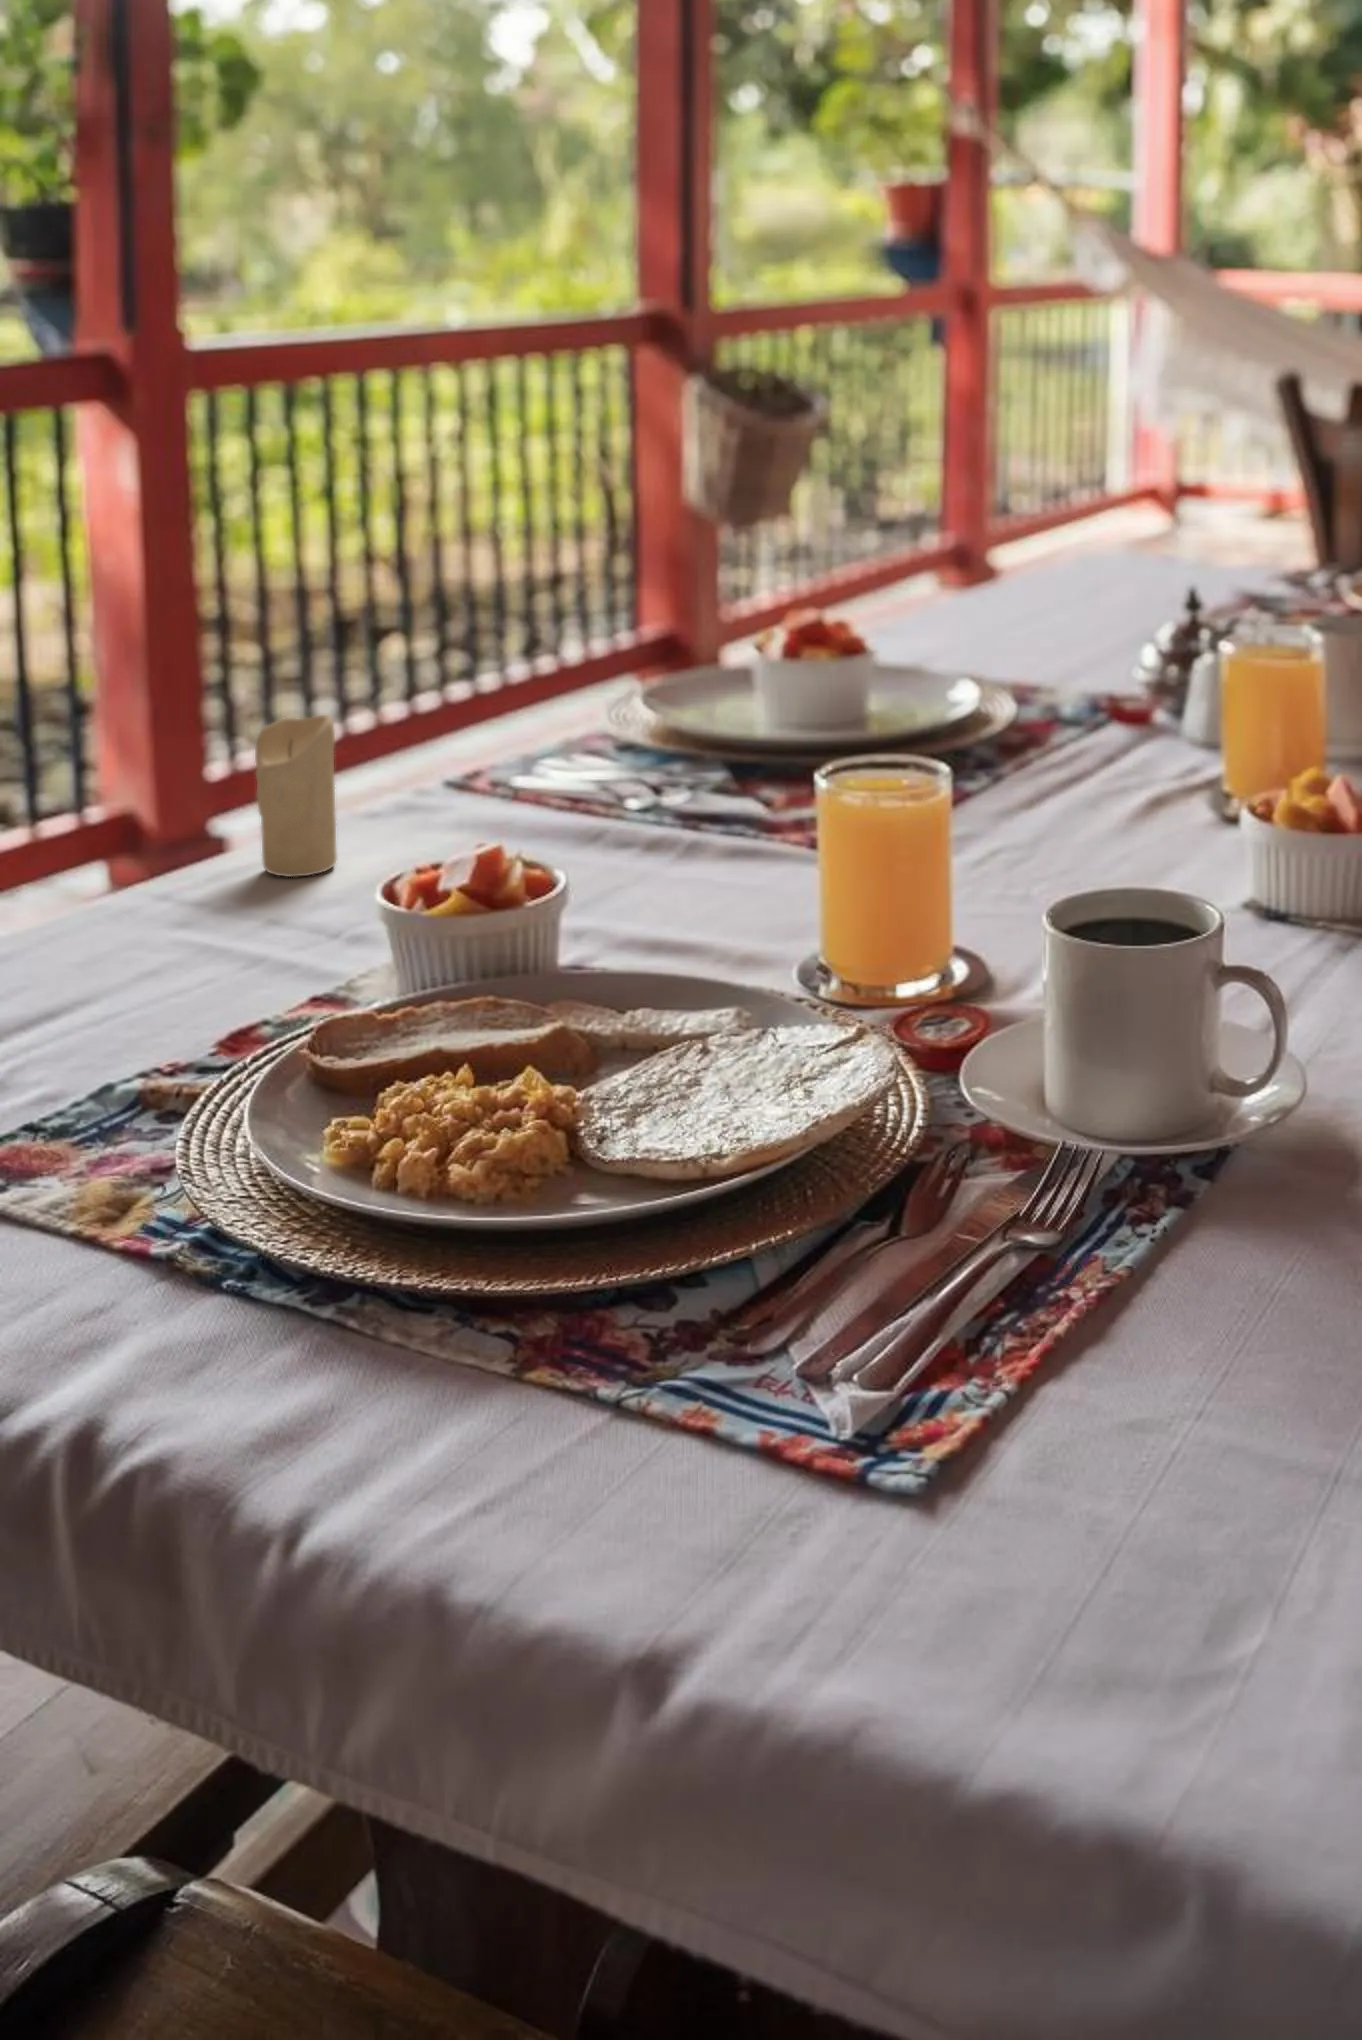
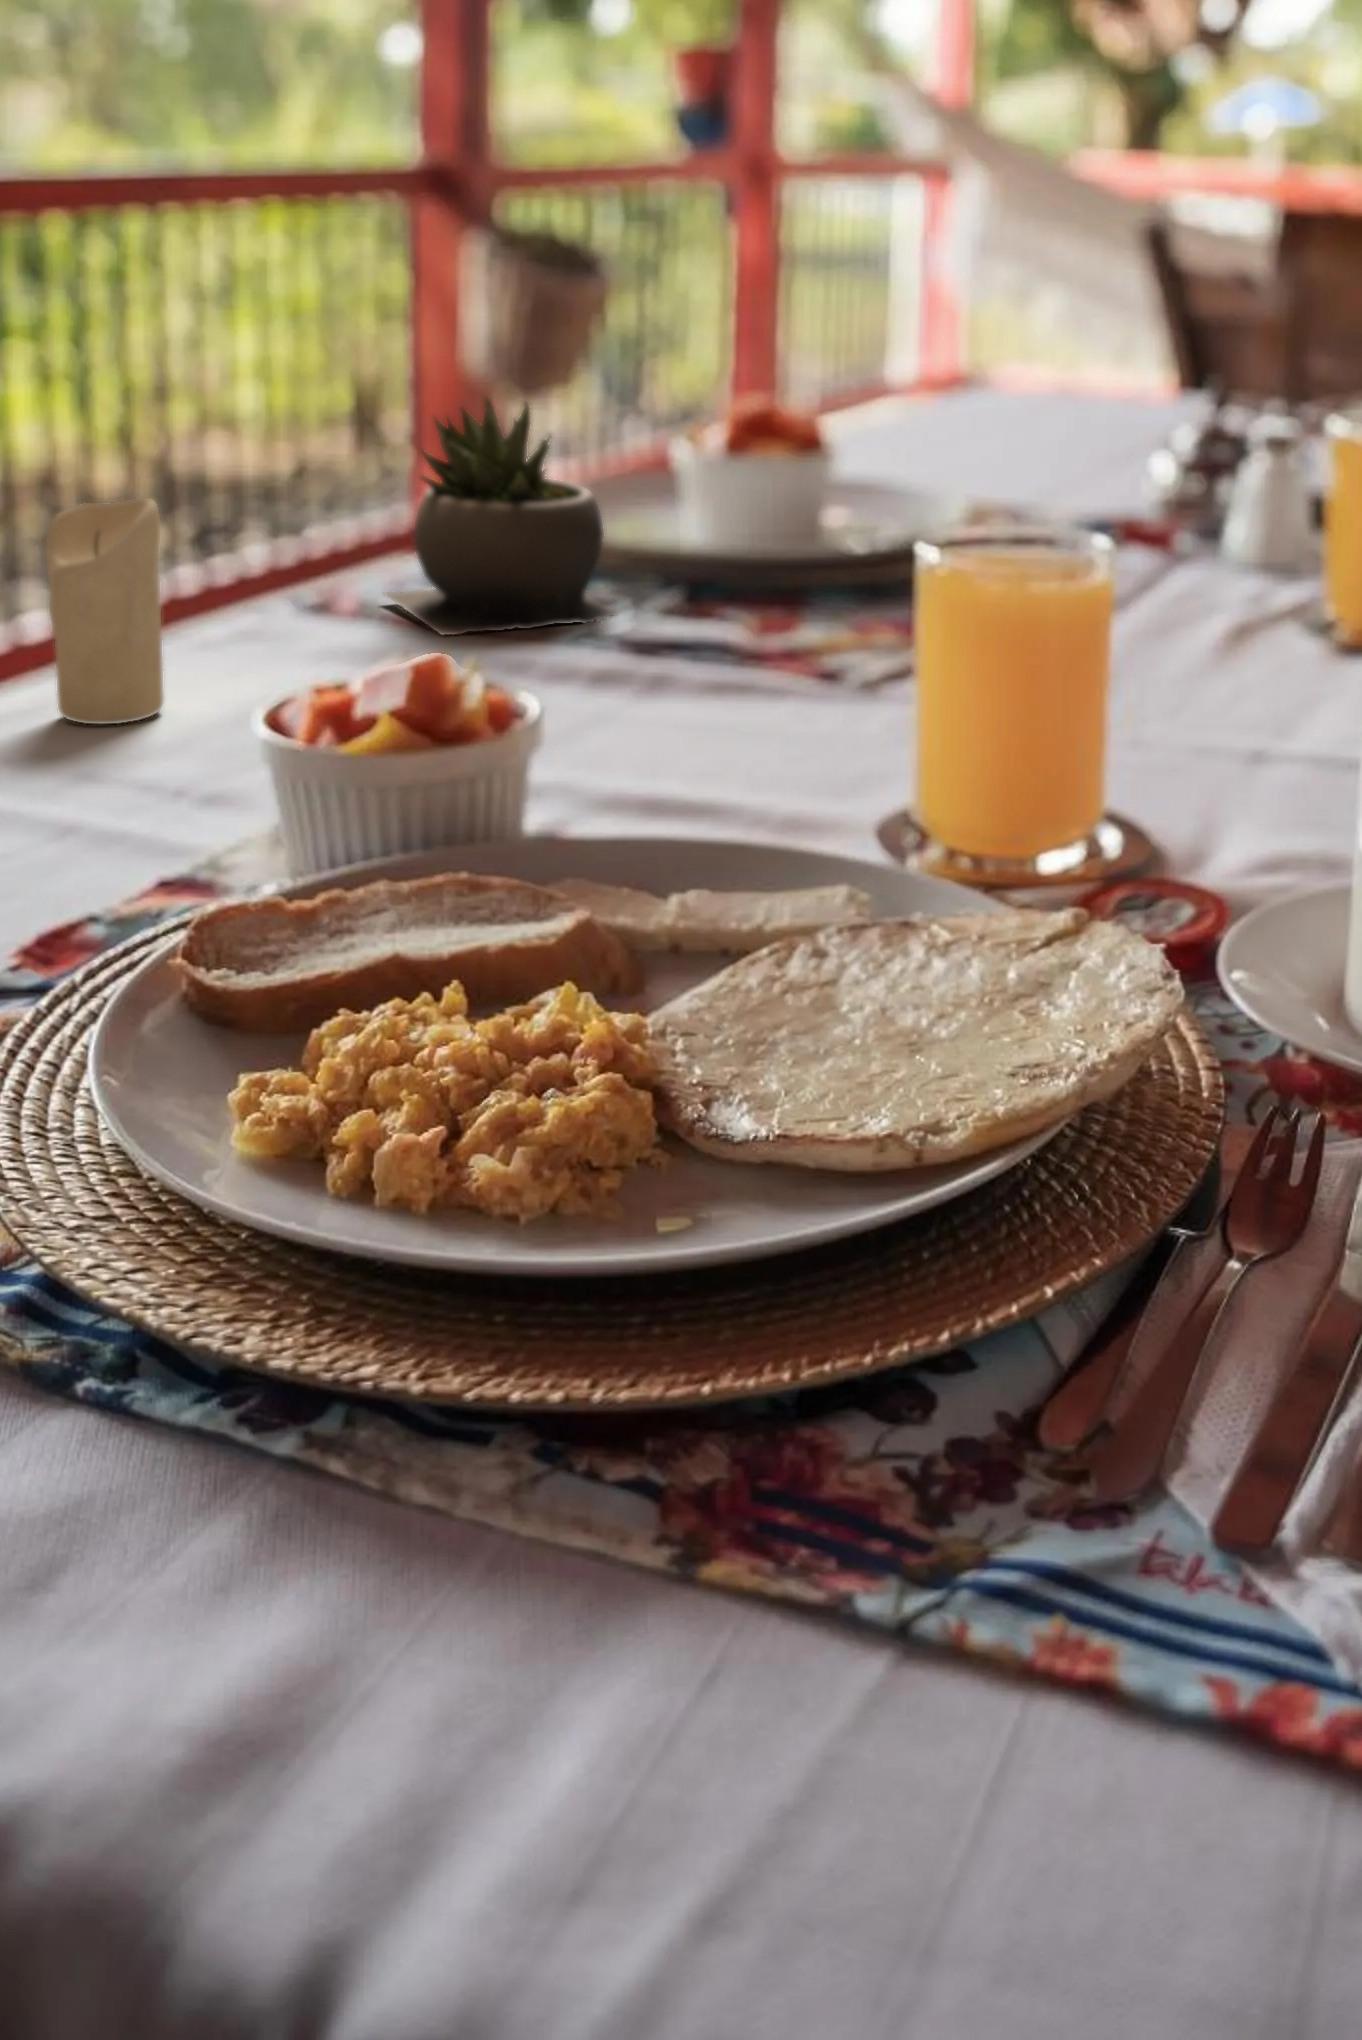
succulent plant: none [515,618,698,802] -> present [386,399,616,635]

